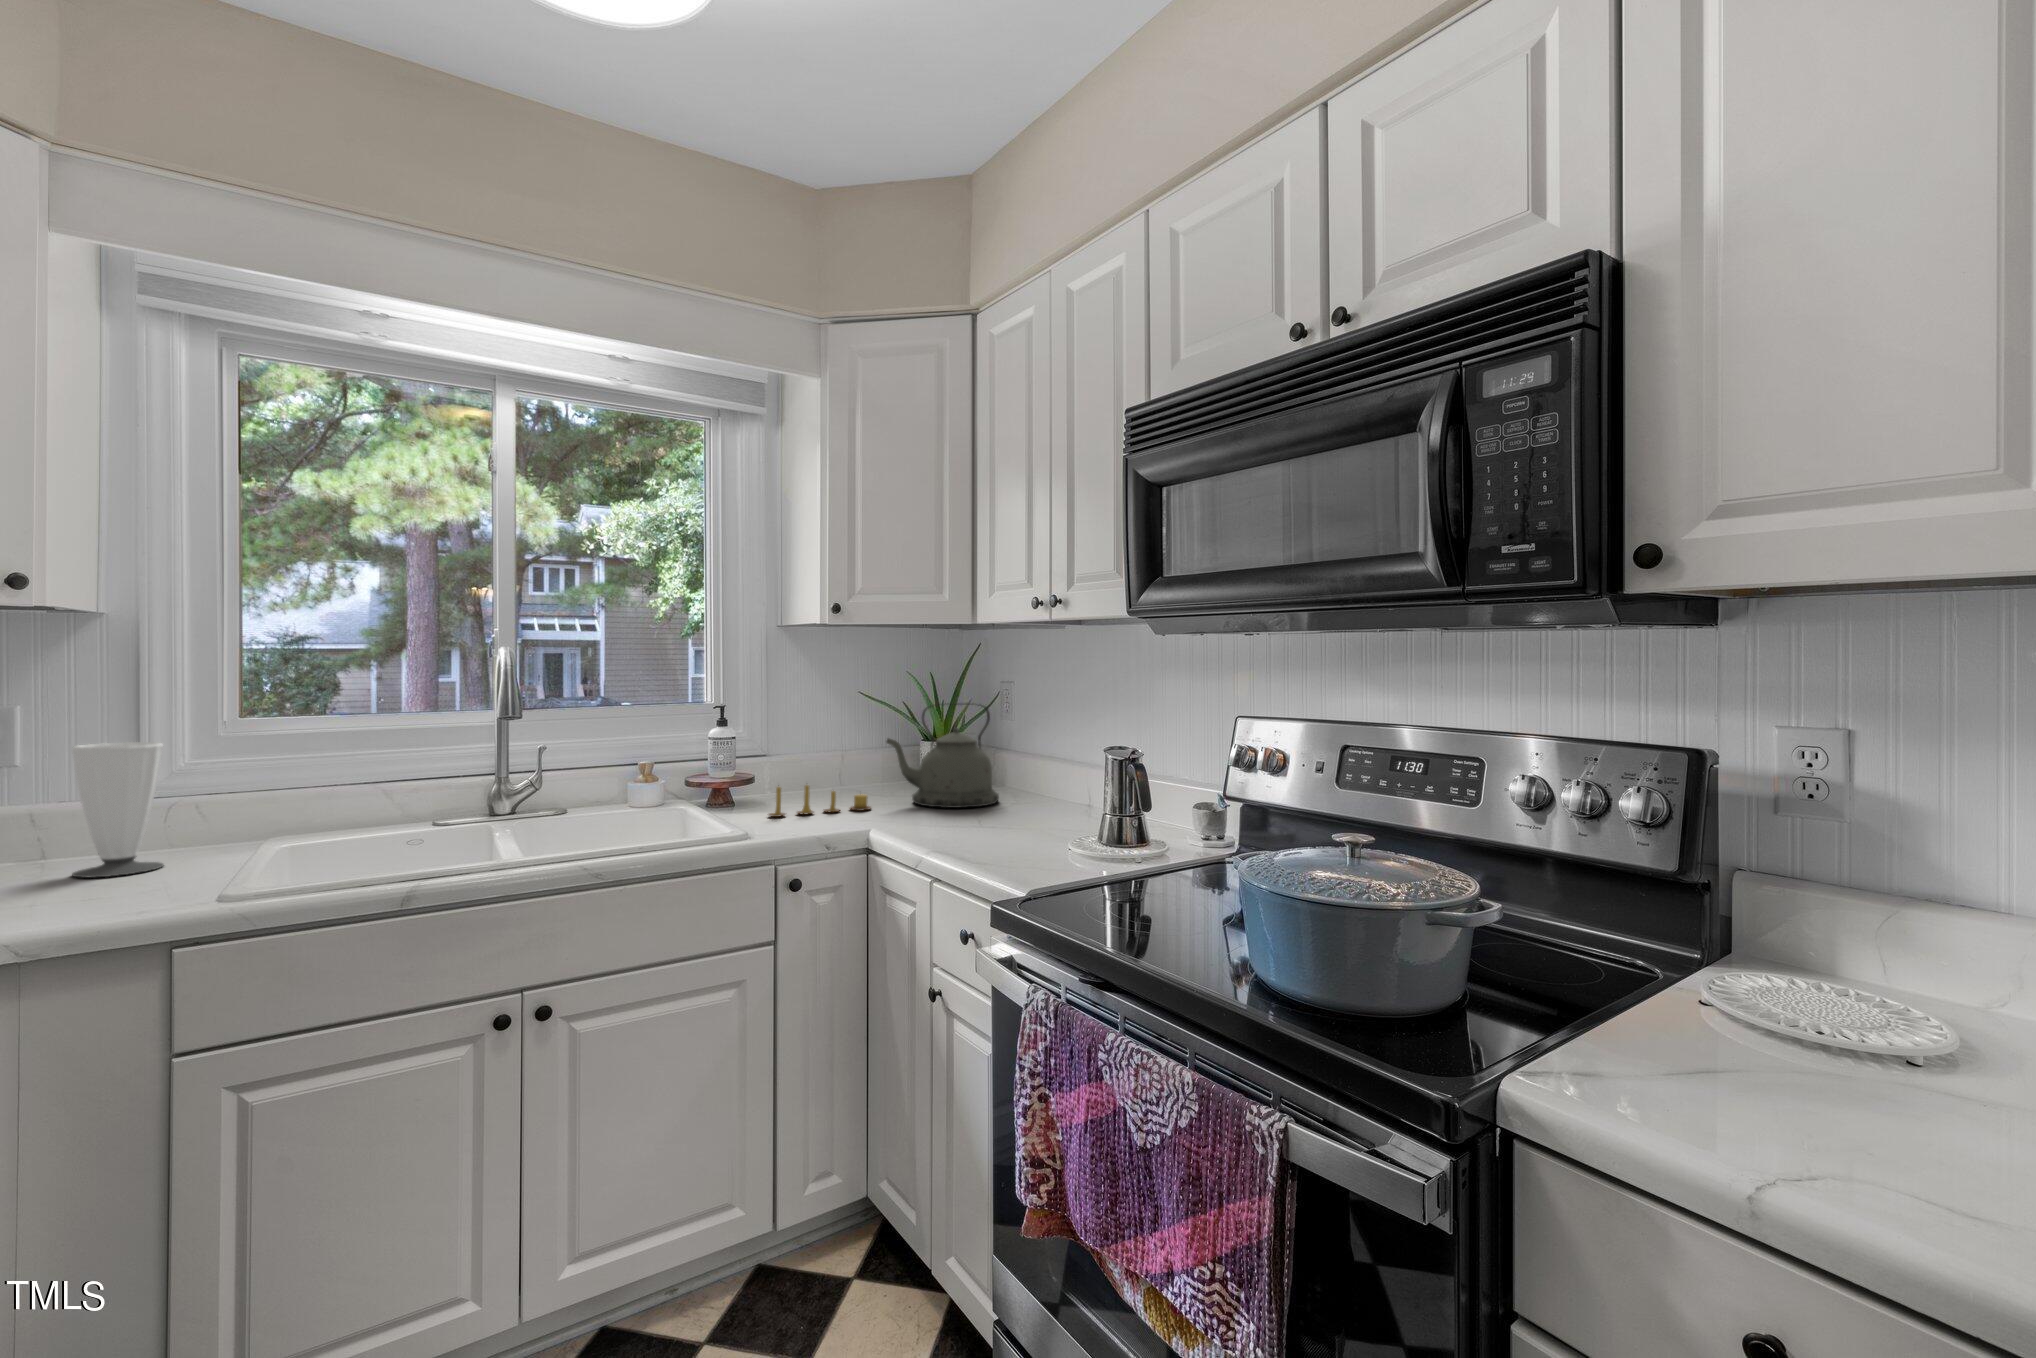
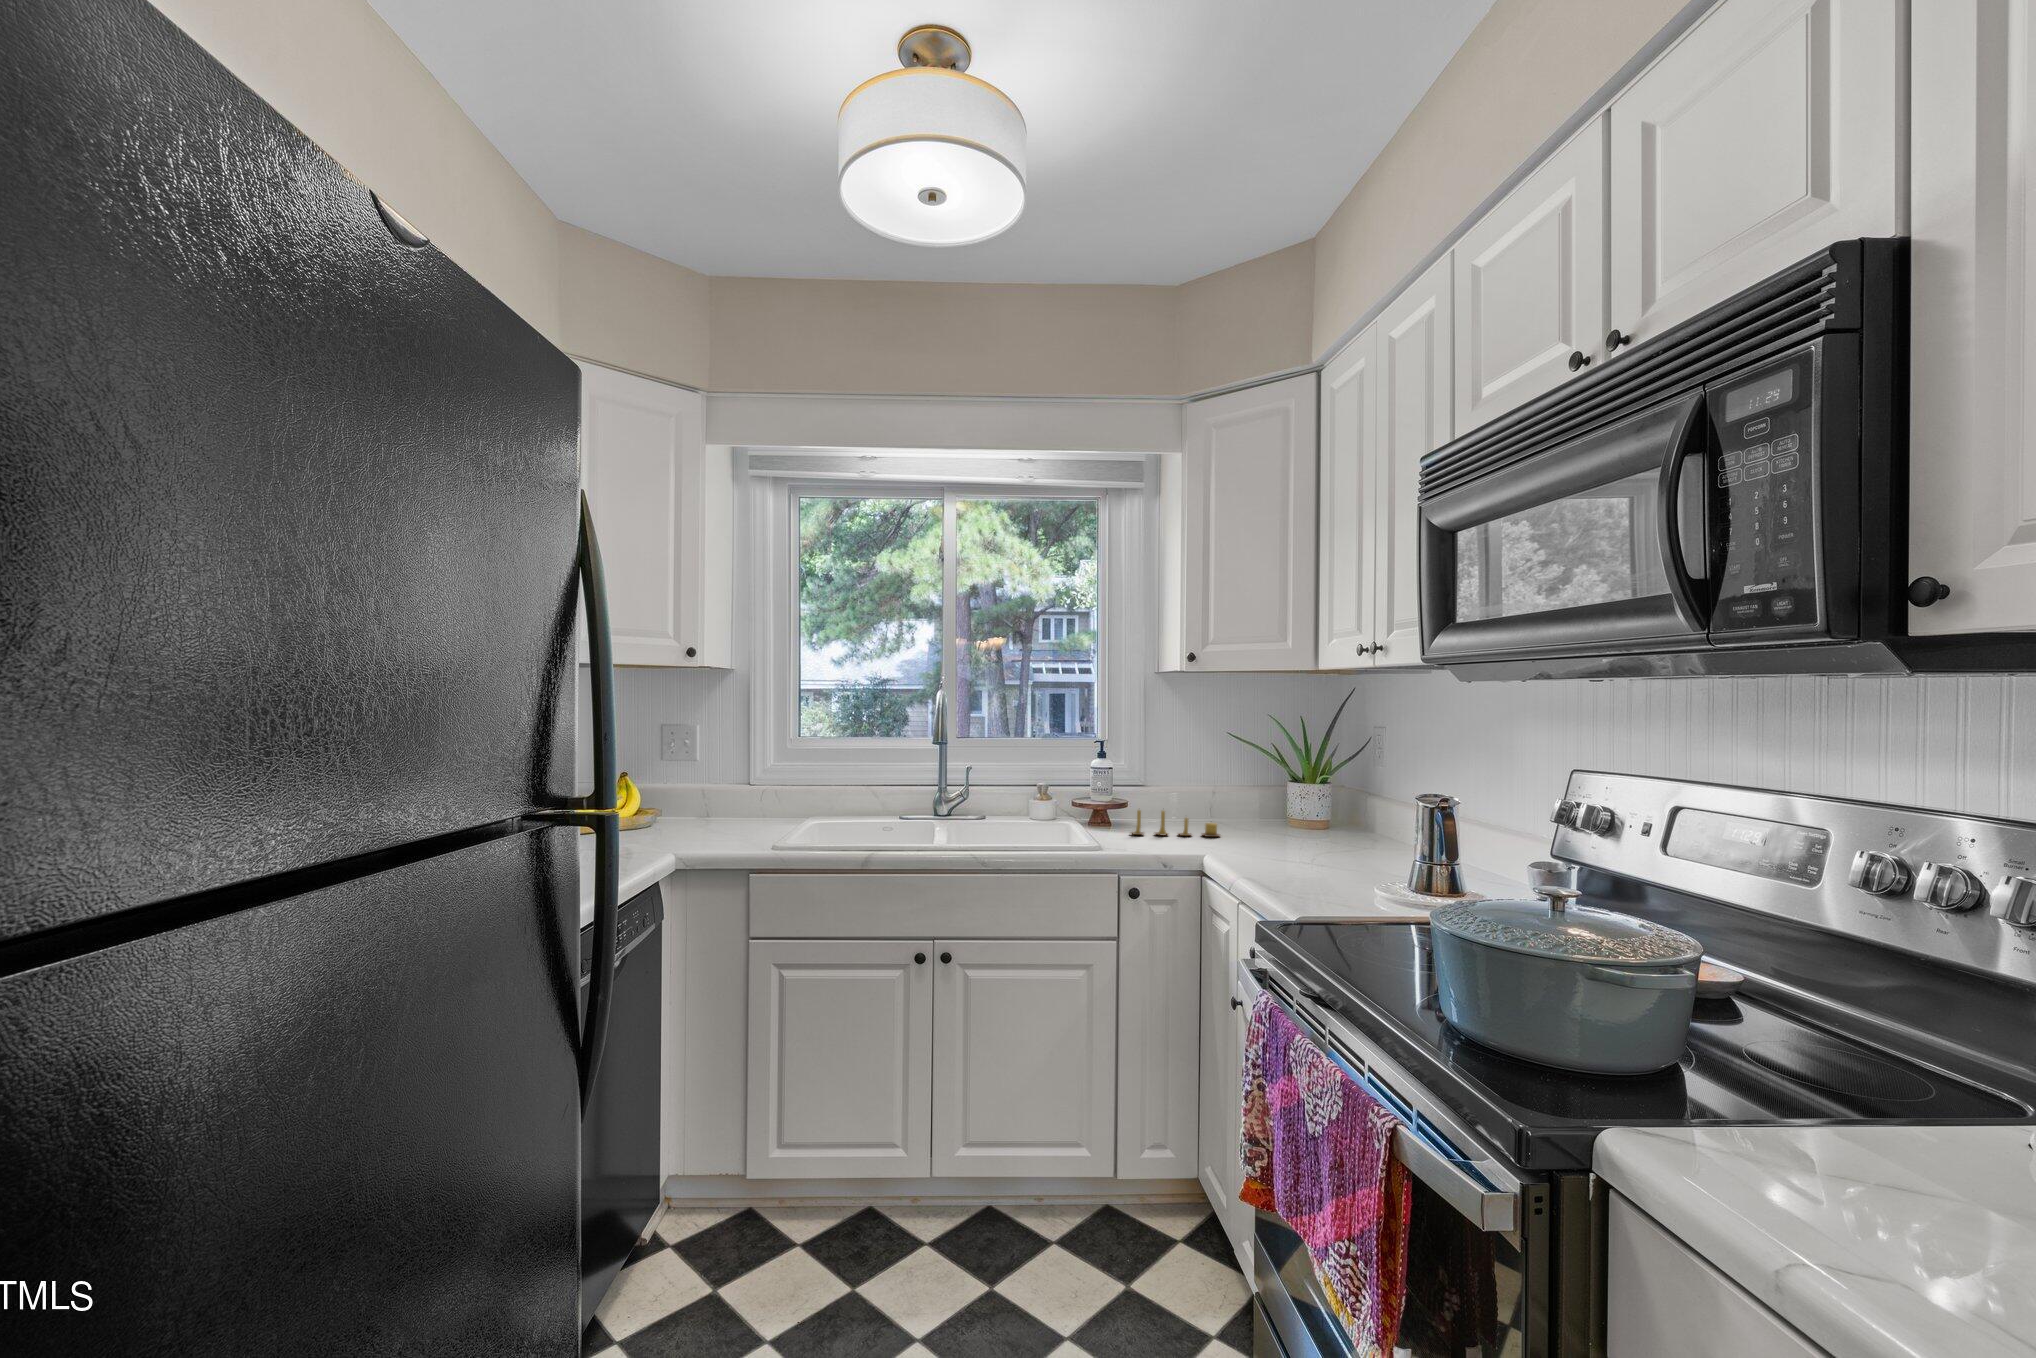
kettle: present [887,703,999,808] -> none [1236,746,1346,844]
cup: present [72,742,163,878] -> none [710,749,755,830]

